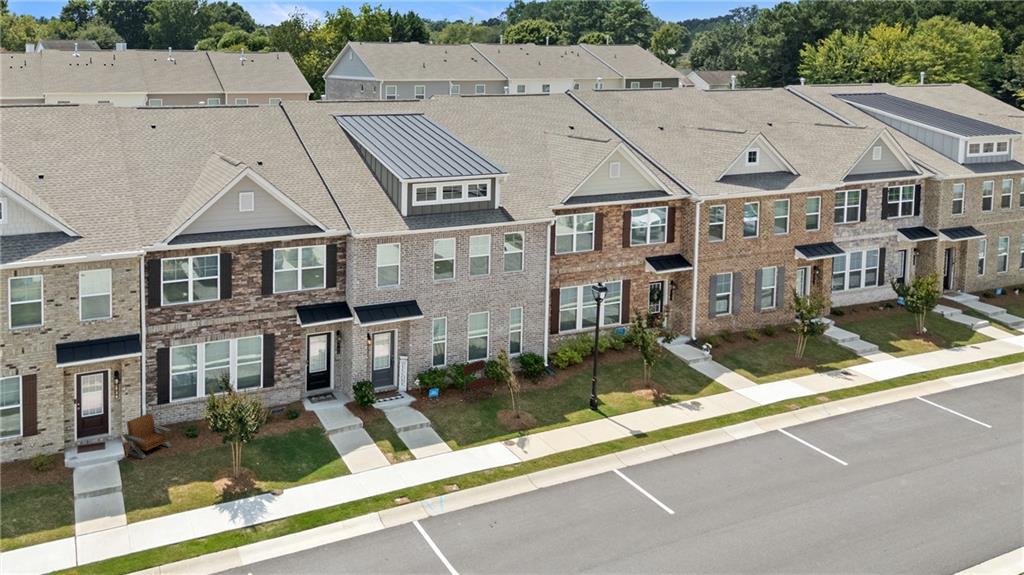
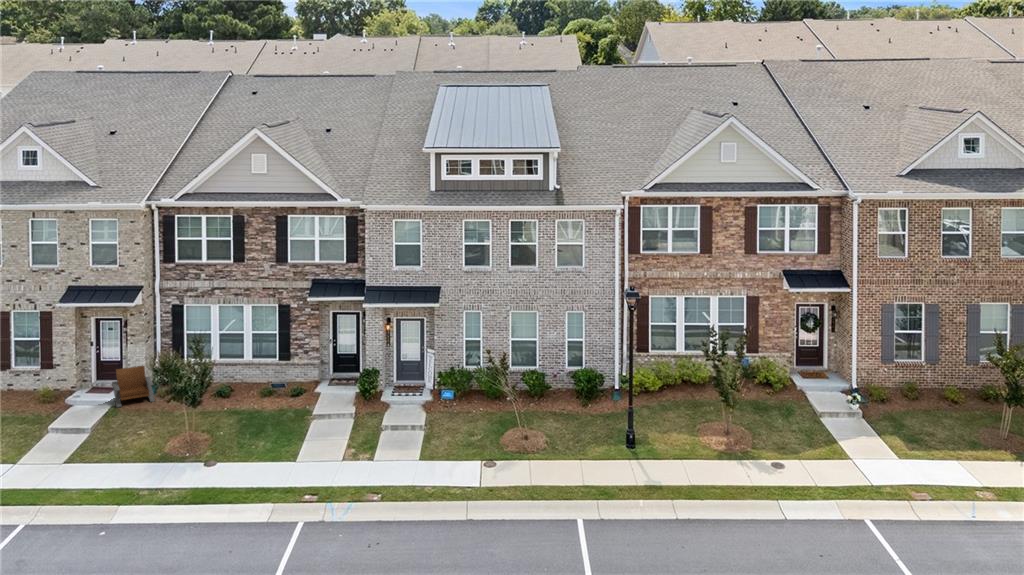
bench: present [463,360,495,401] -> none [475,365,516,412]

